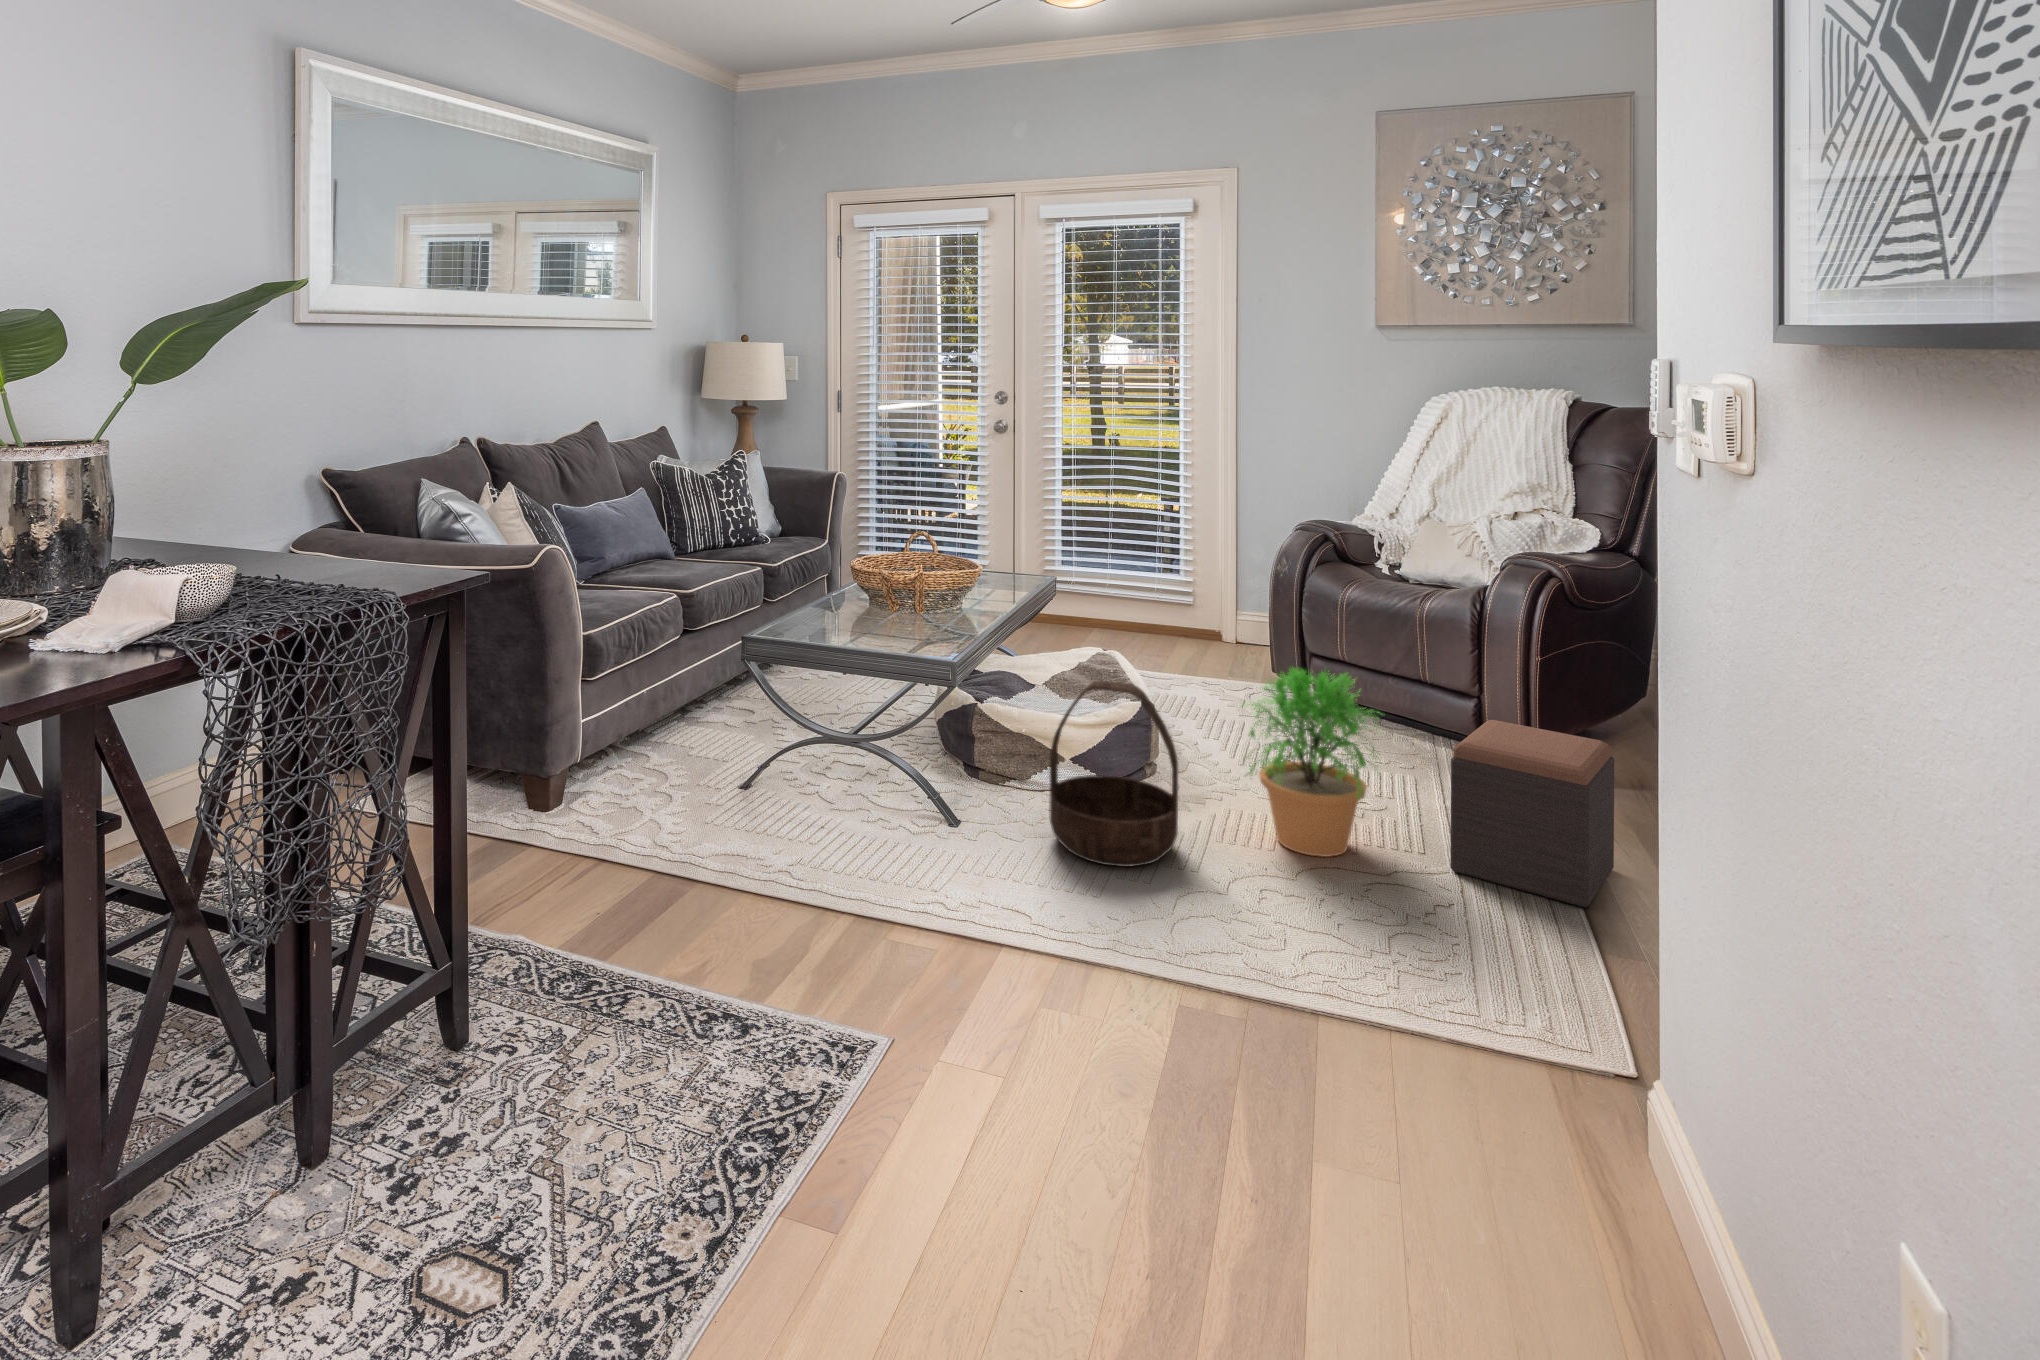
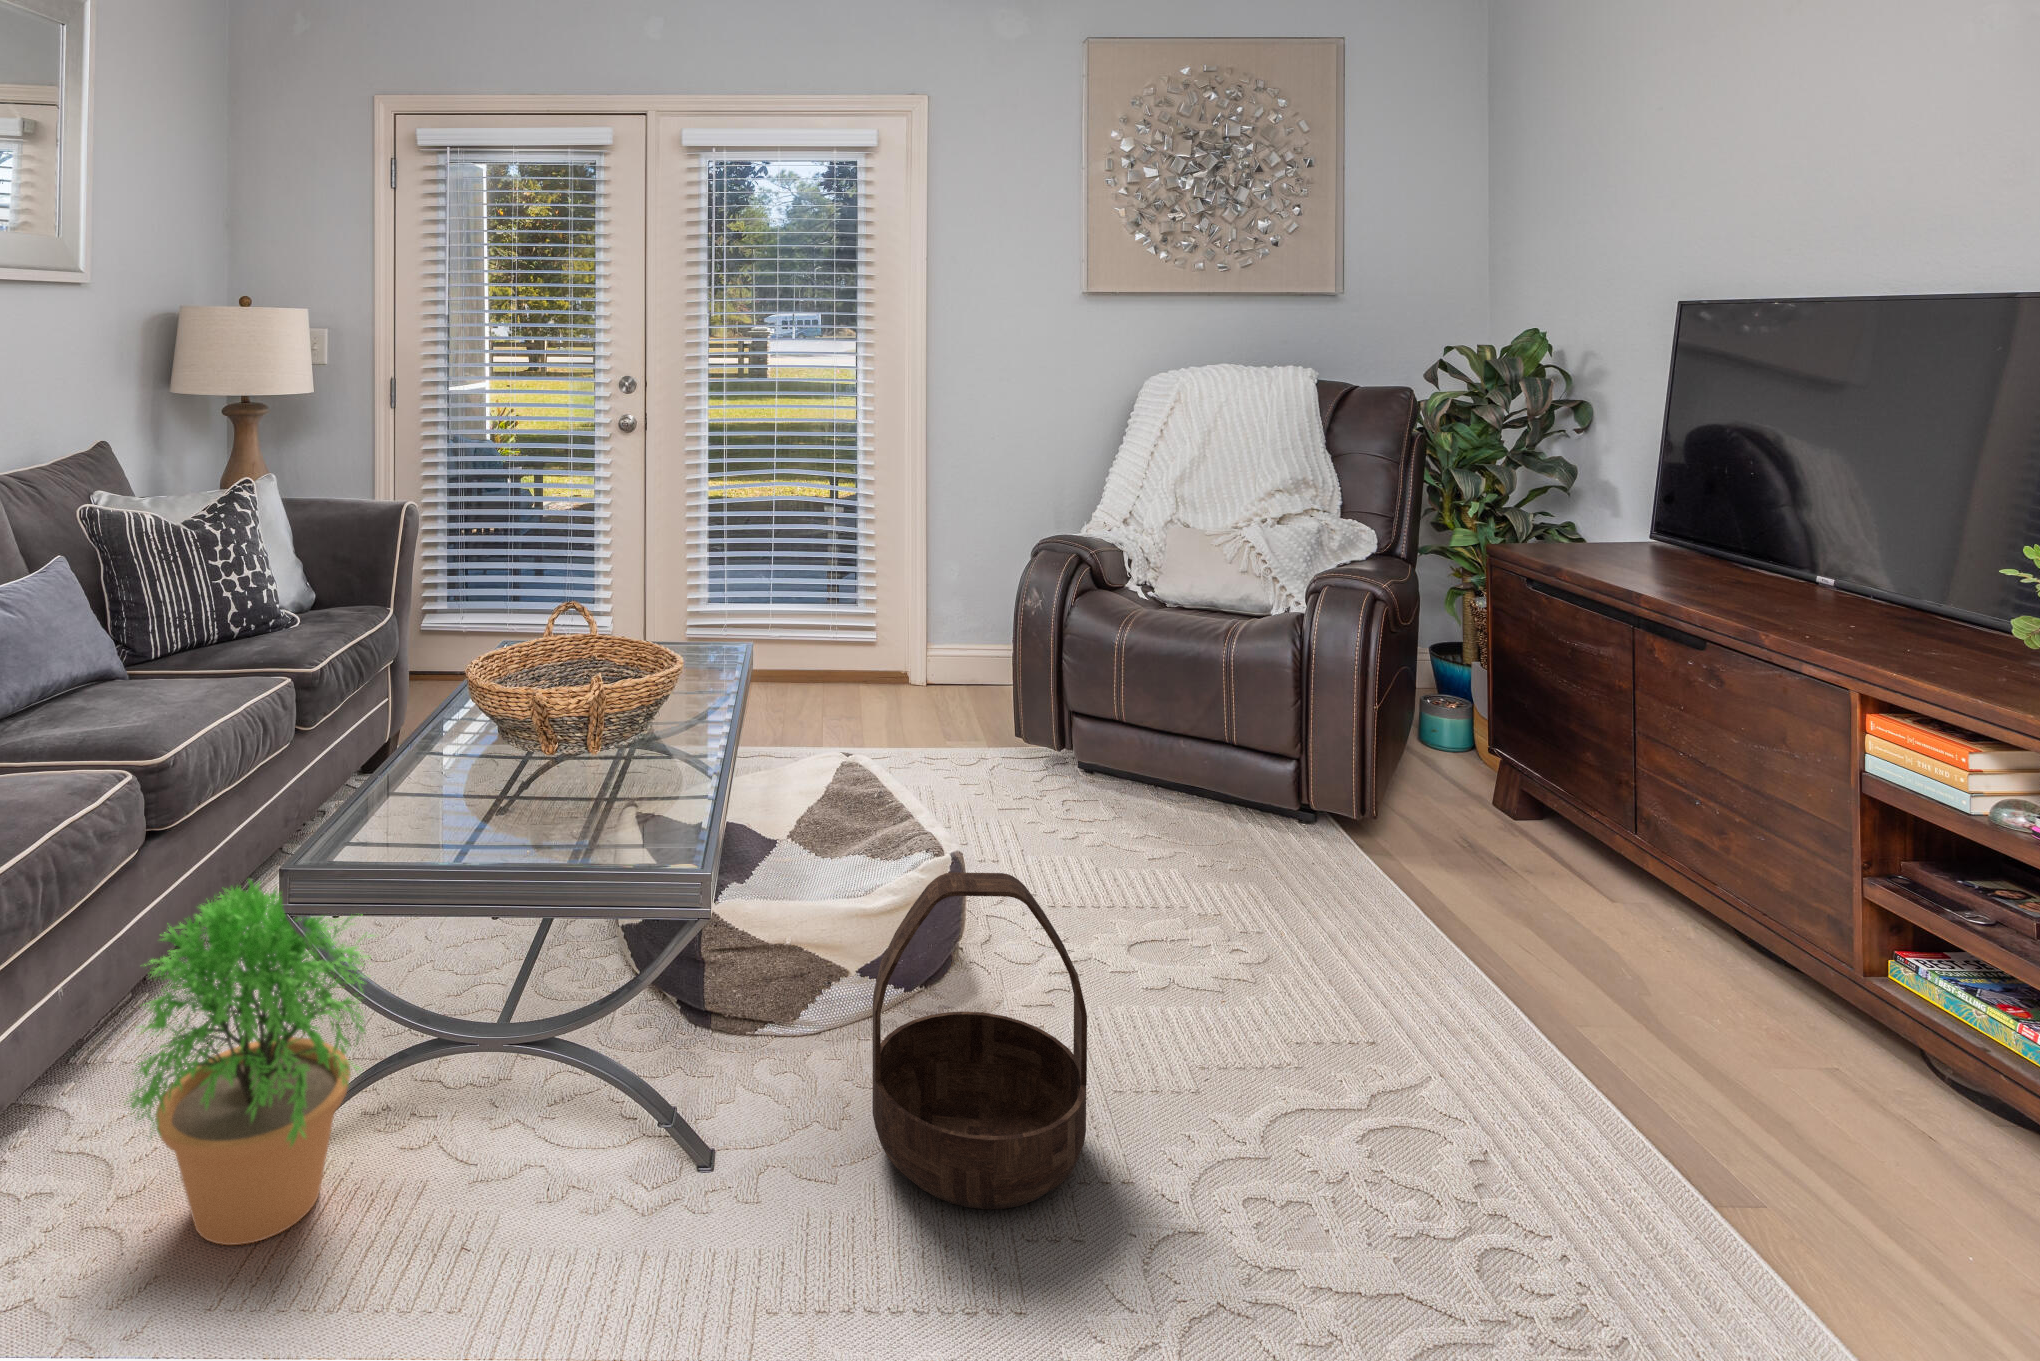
potted plant: present [1247,668,1384,857] -> present [129,879,375,1245]
footstool: present [1451,720,1614,908] -> none [1424,835,1650,1123]

